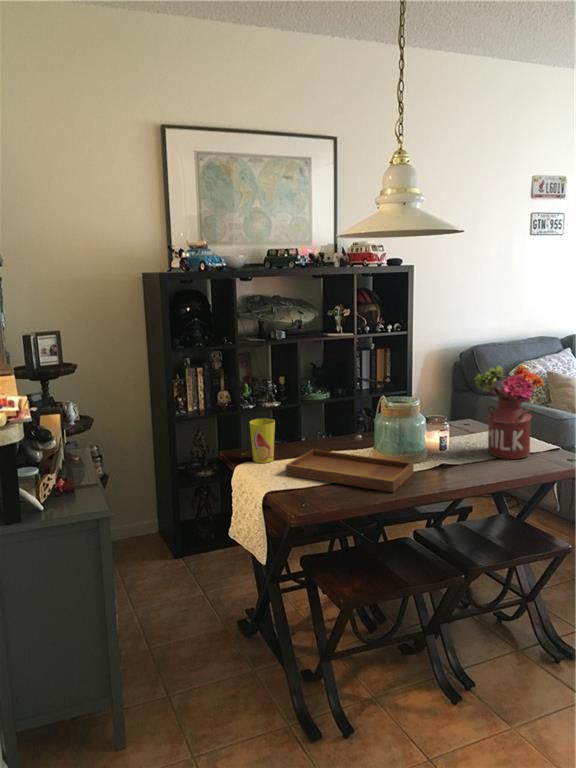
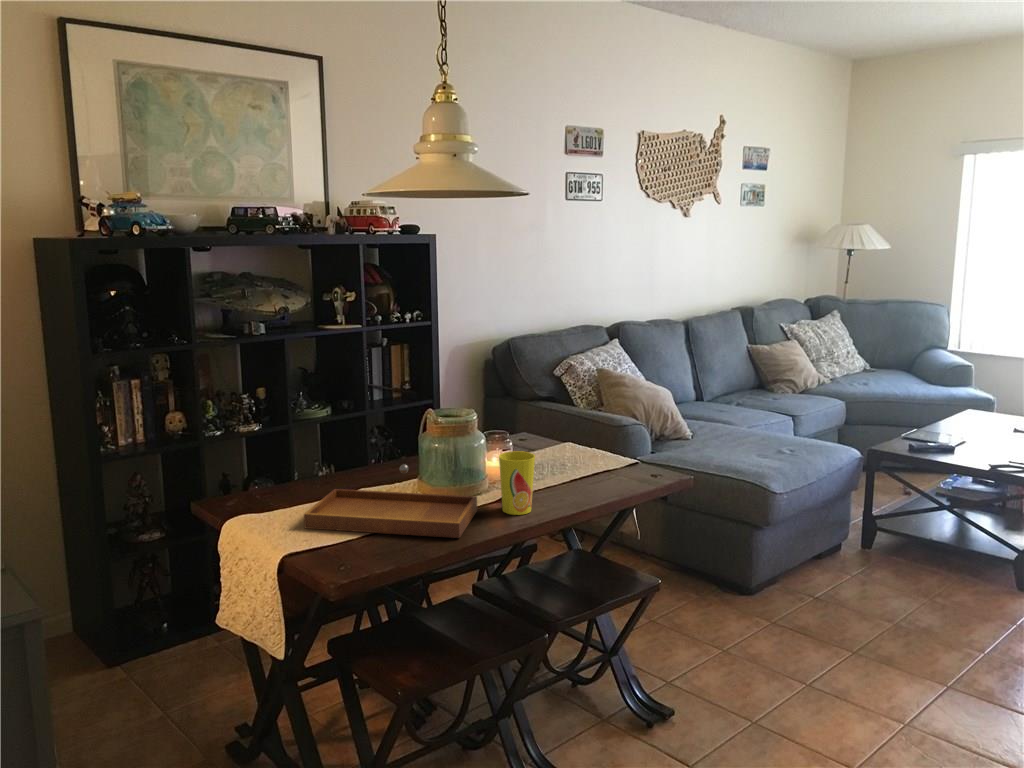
flower arrangement: present [475,365,544,459] -> none [540,362,624,481]
cup: present [250,419,275,463] -> present [499,451,535,515]

